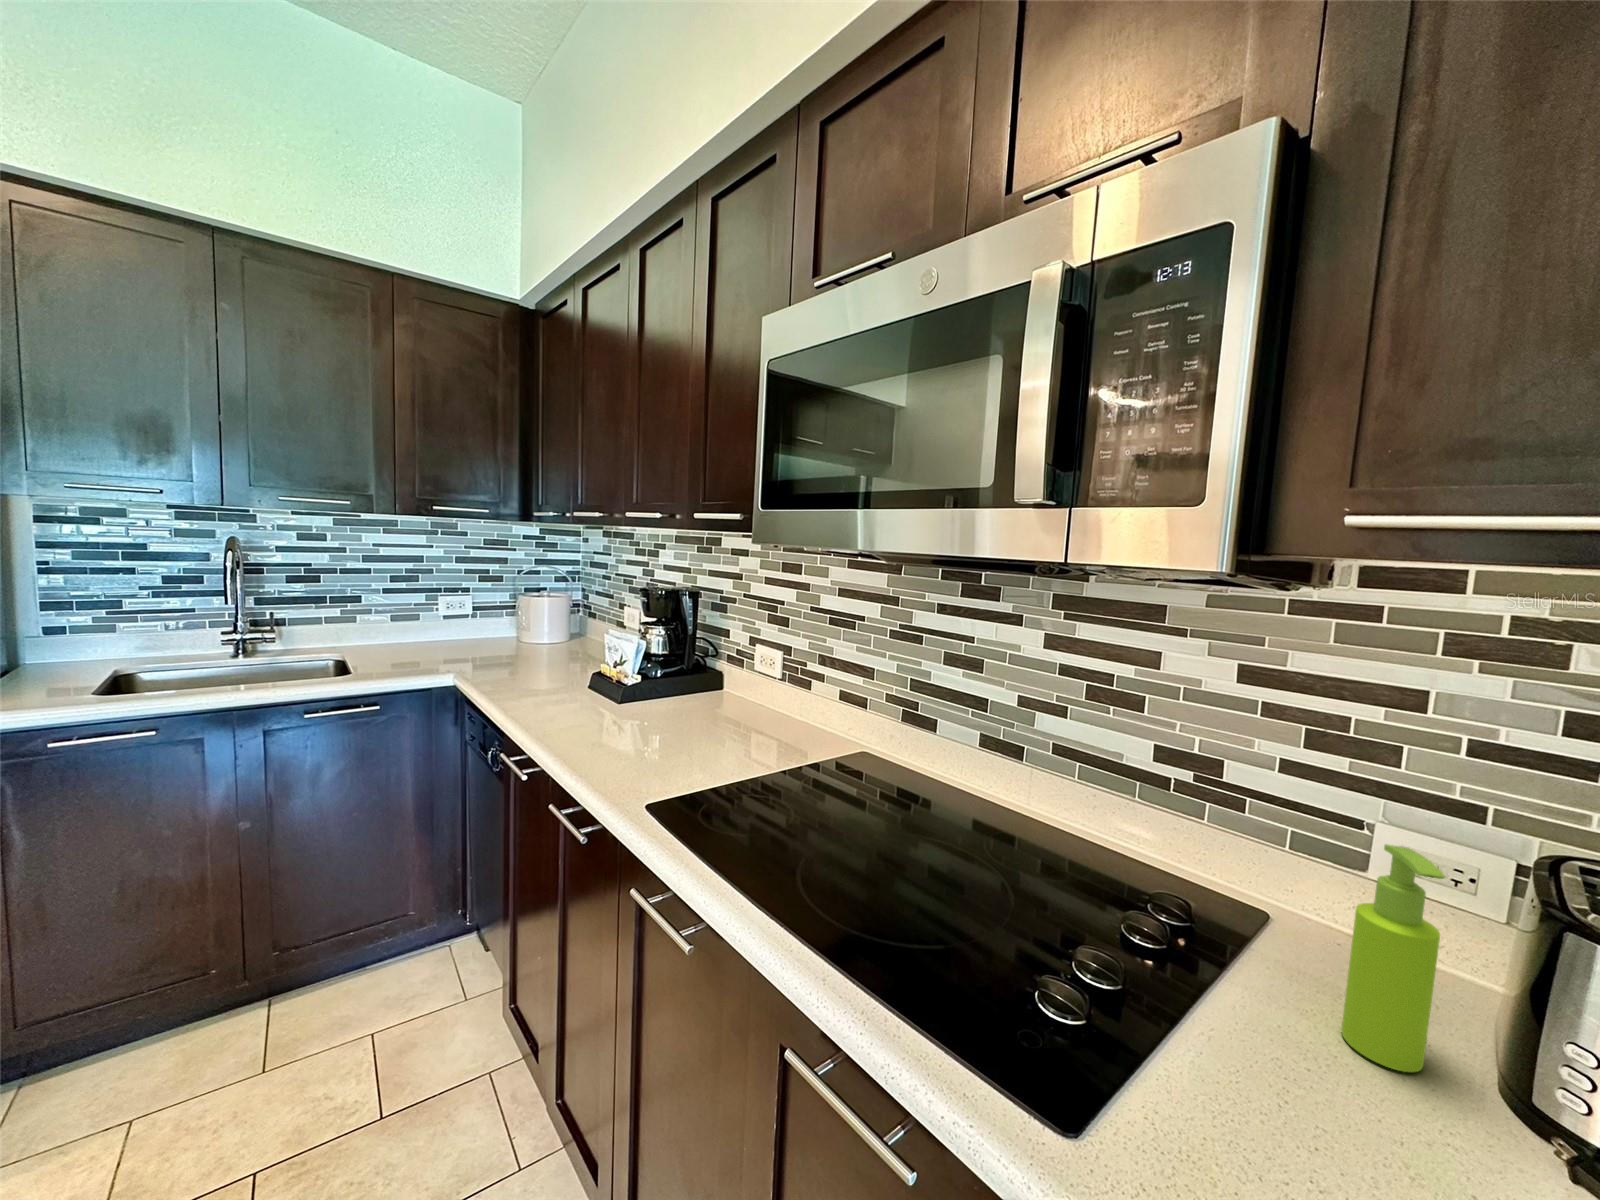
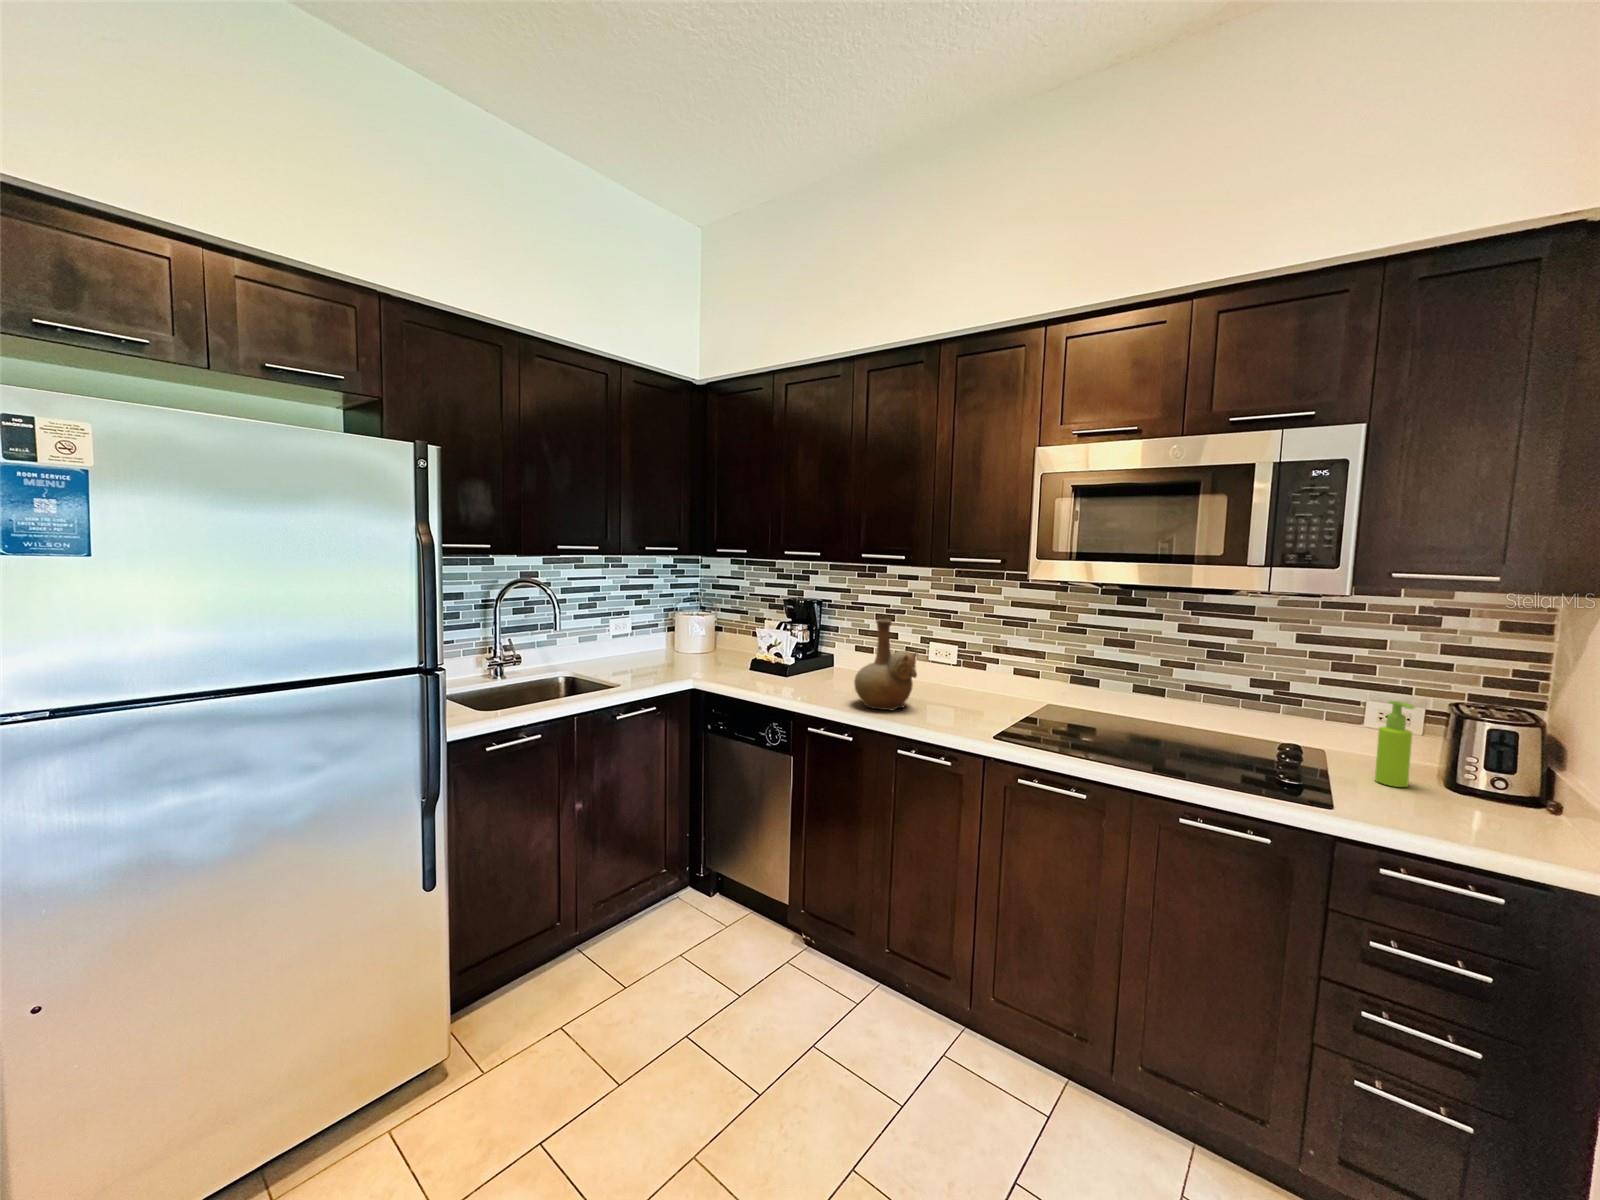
vase: none [567,604,657,742] -> present [854,619,917,710]

